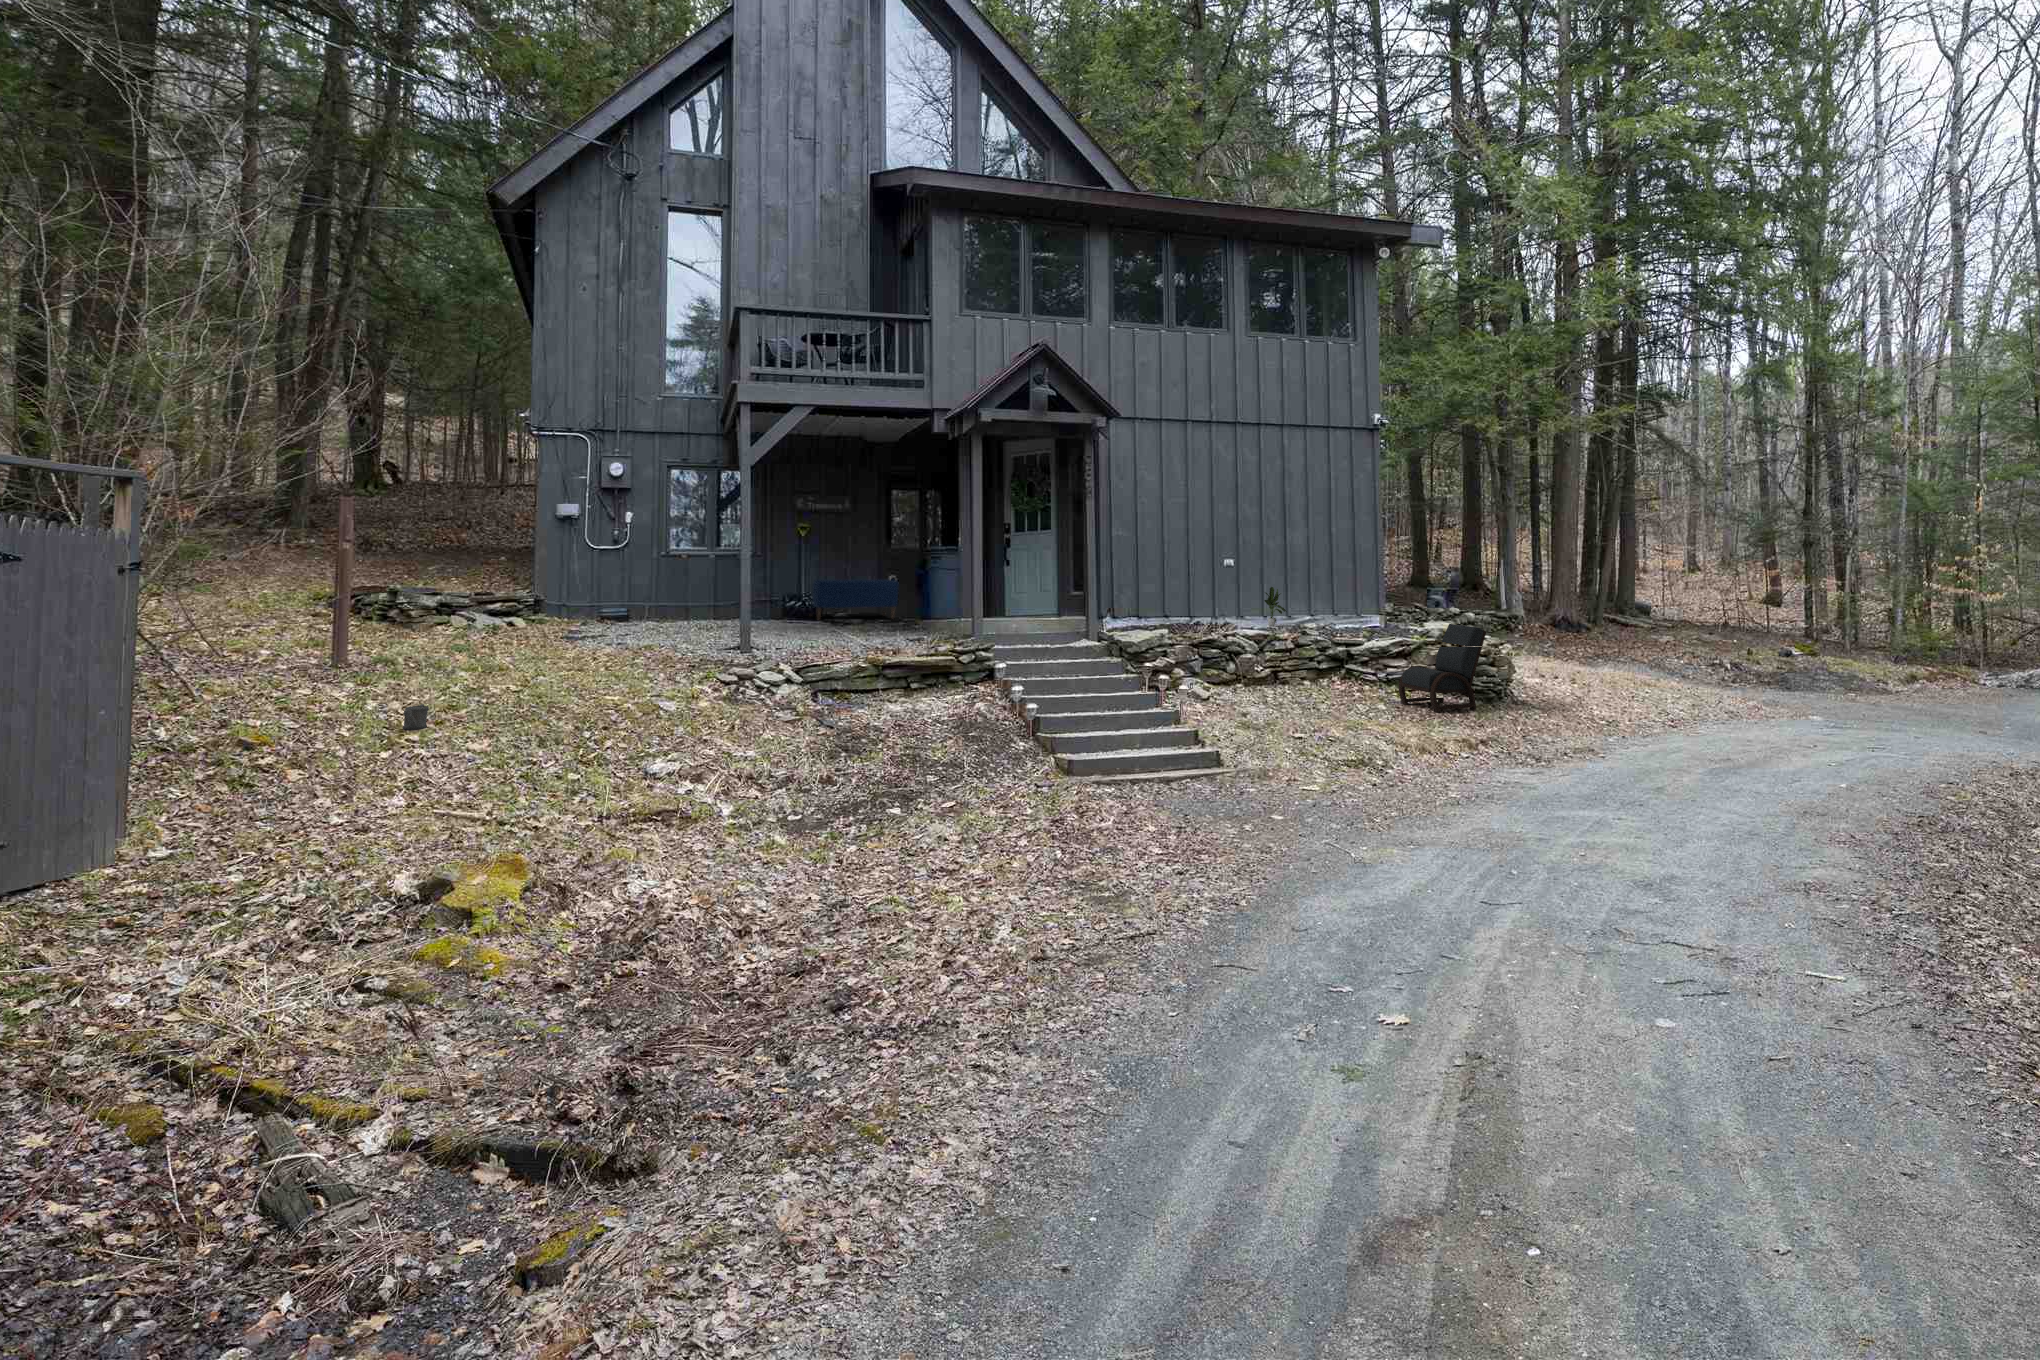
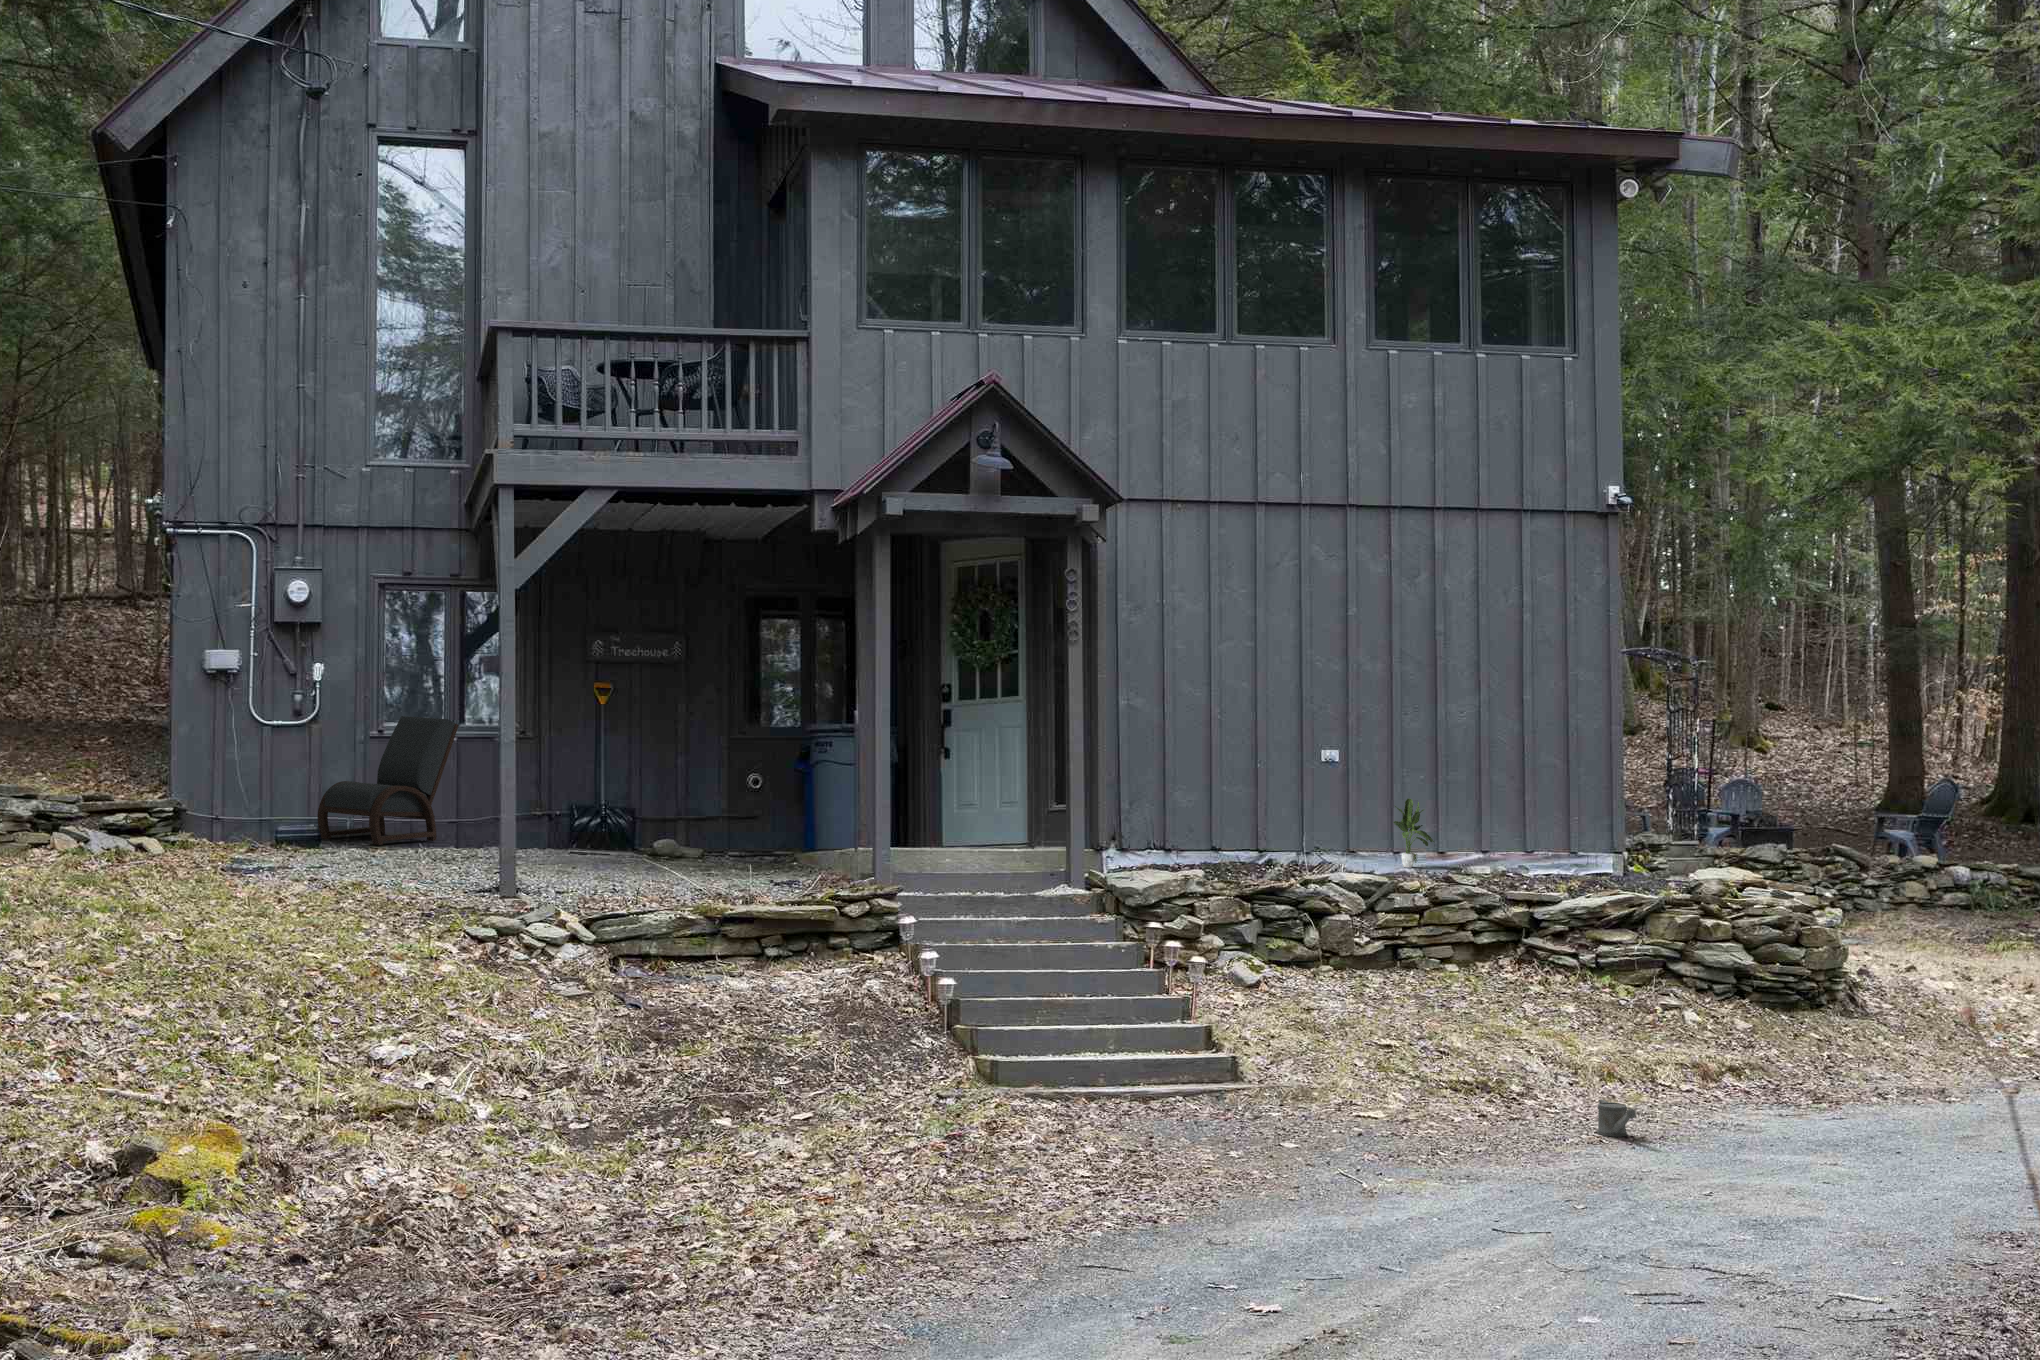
bench: present [813,580,899,620] -> none [613,776,766,847]
lounge chair: present [1399,624,1486,712] -> present [317,716,459,845]
watering can: present [403,704,429,730] -> present [1597,1100,1636,1137]

